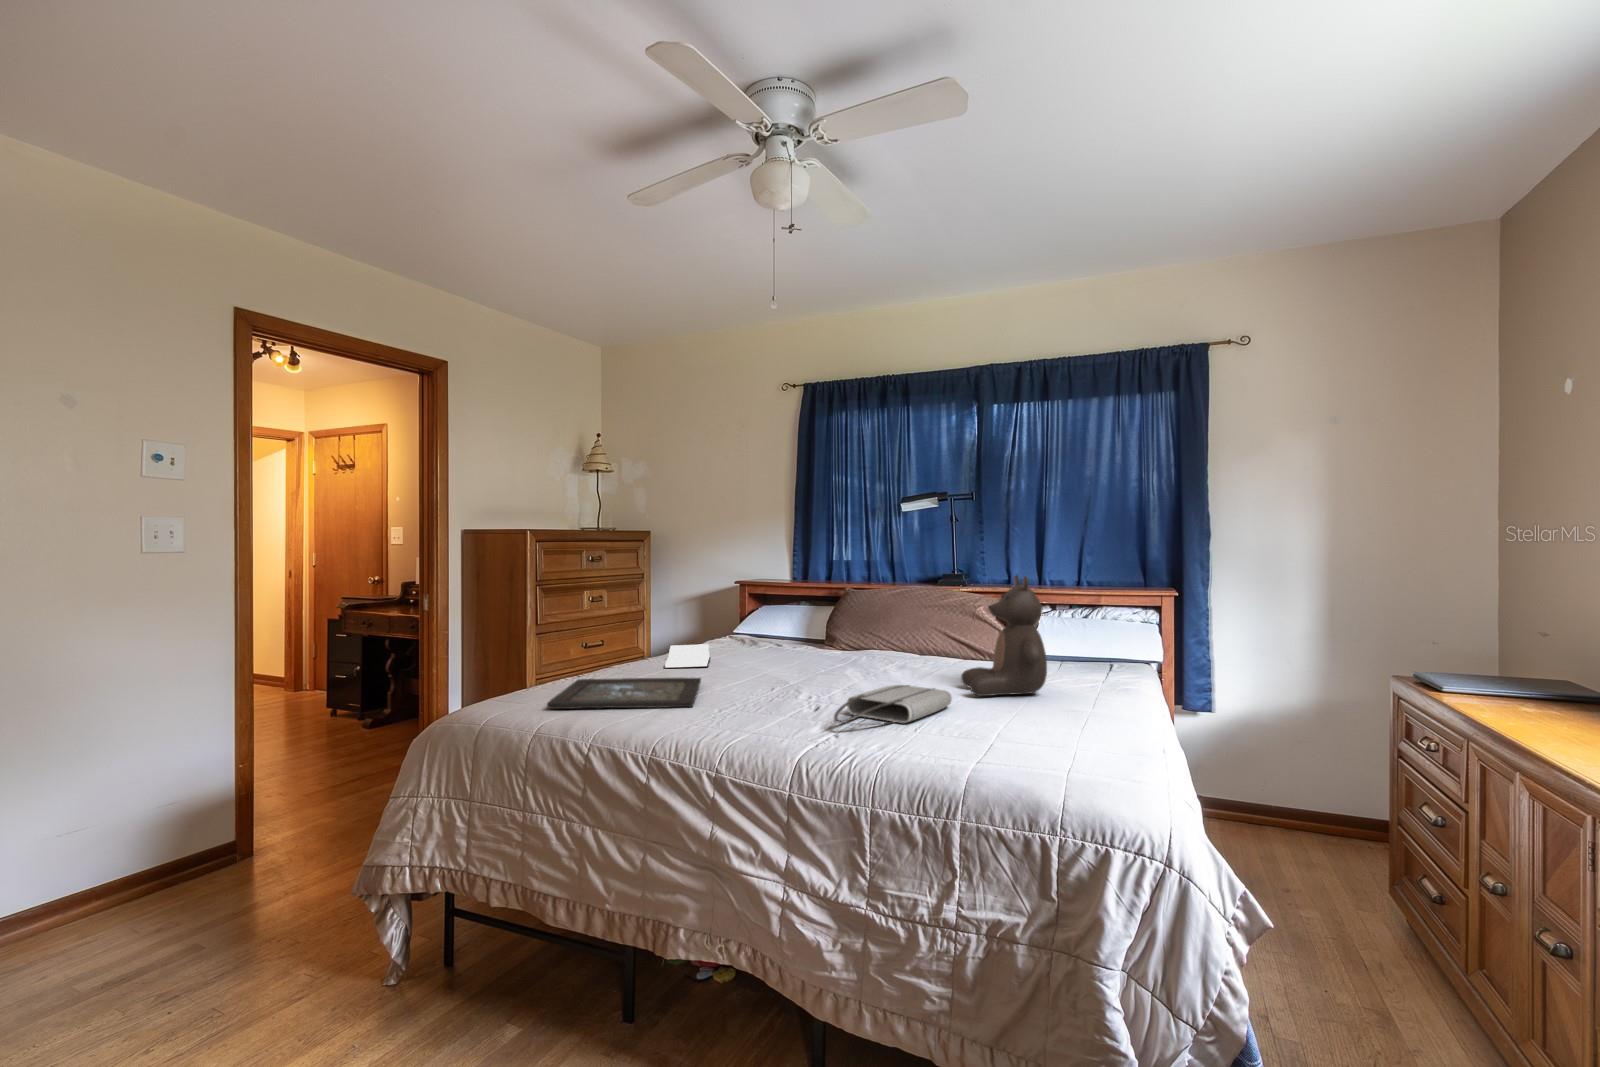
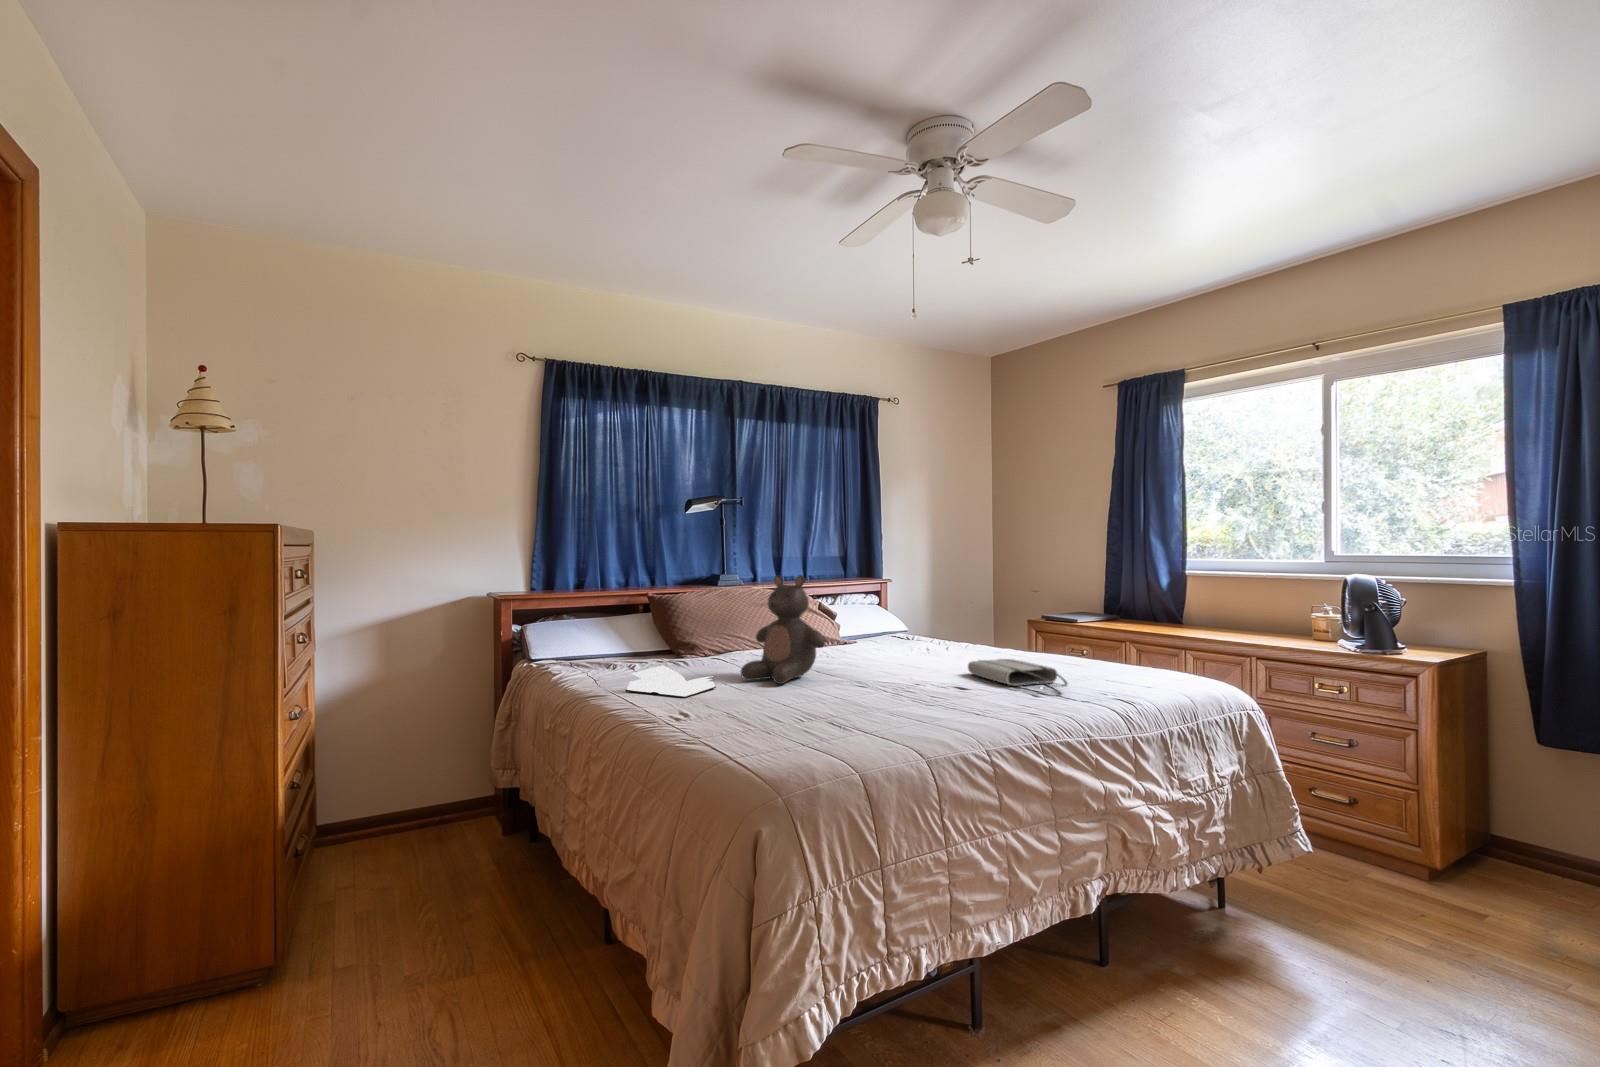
teddy bear: present [961,575,1047,696] -> present [741,575,826,684]
tray: present [547,677,701,709] -> none [735,691,921,741]

